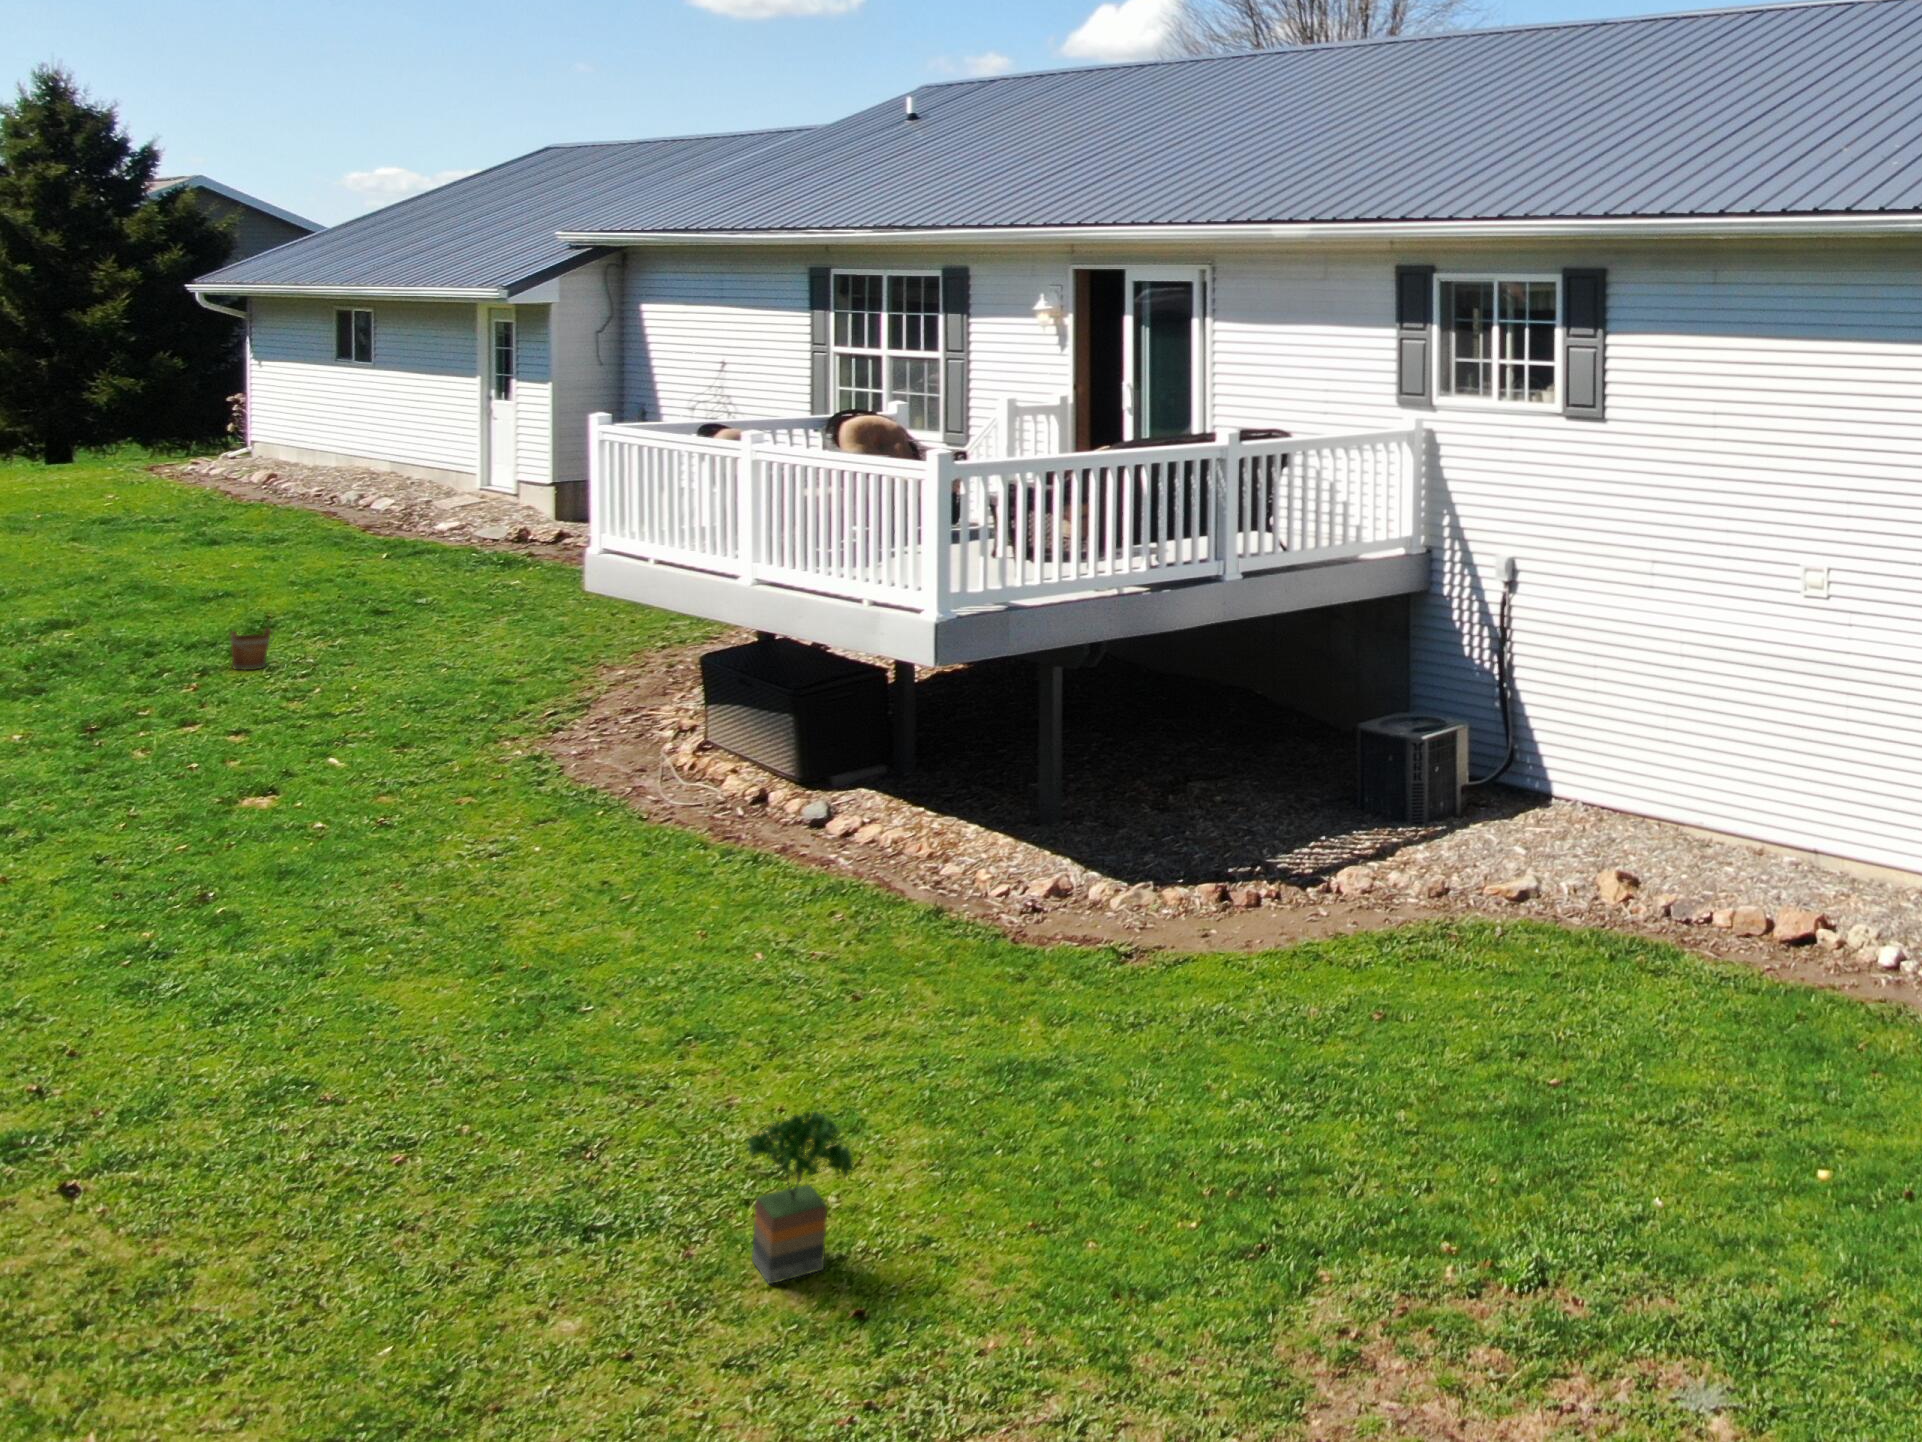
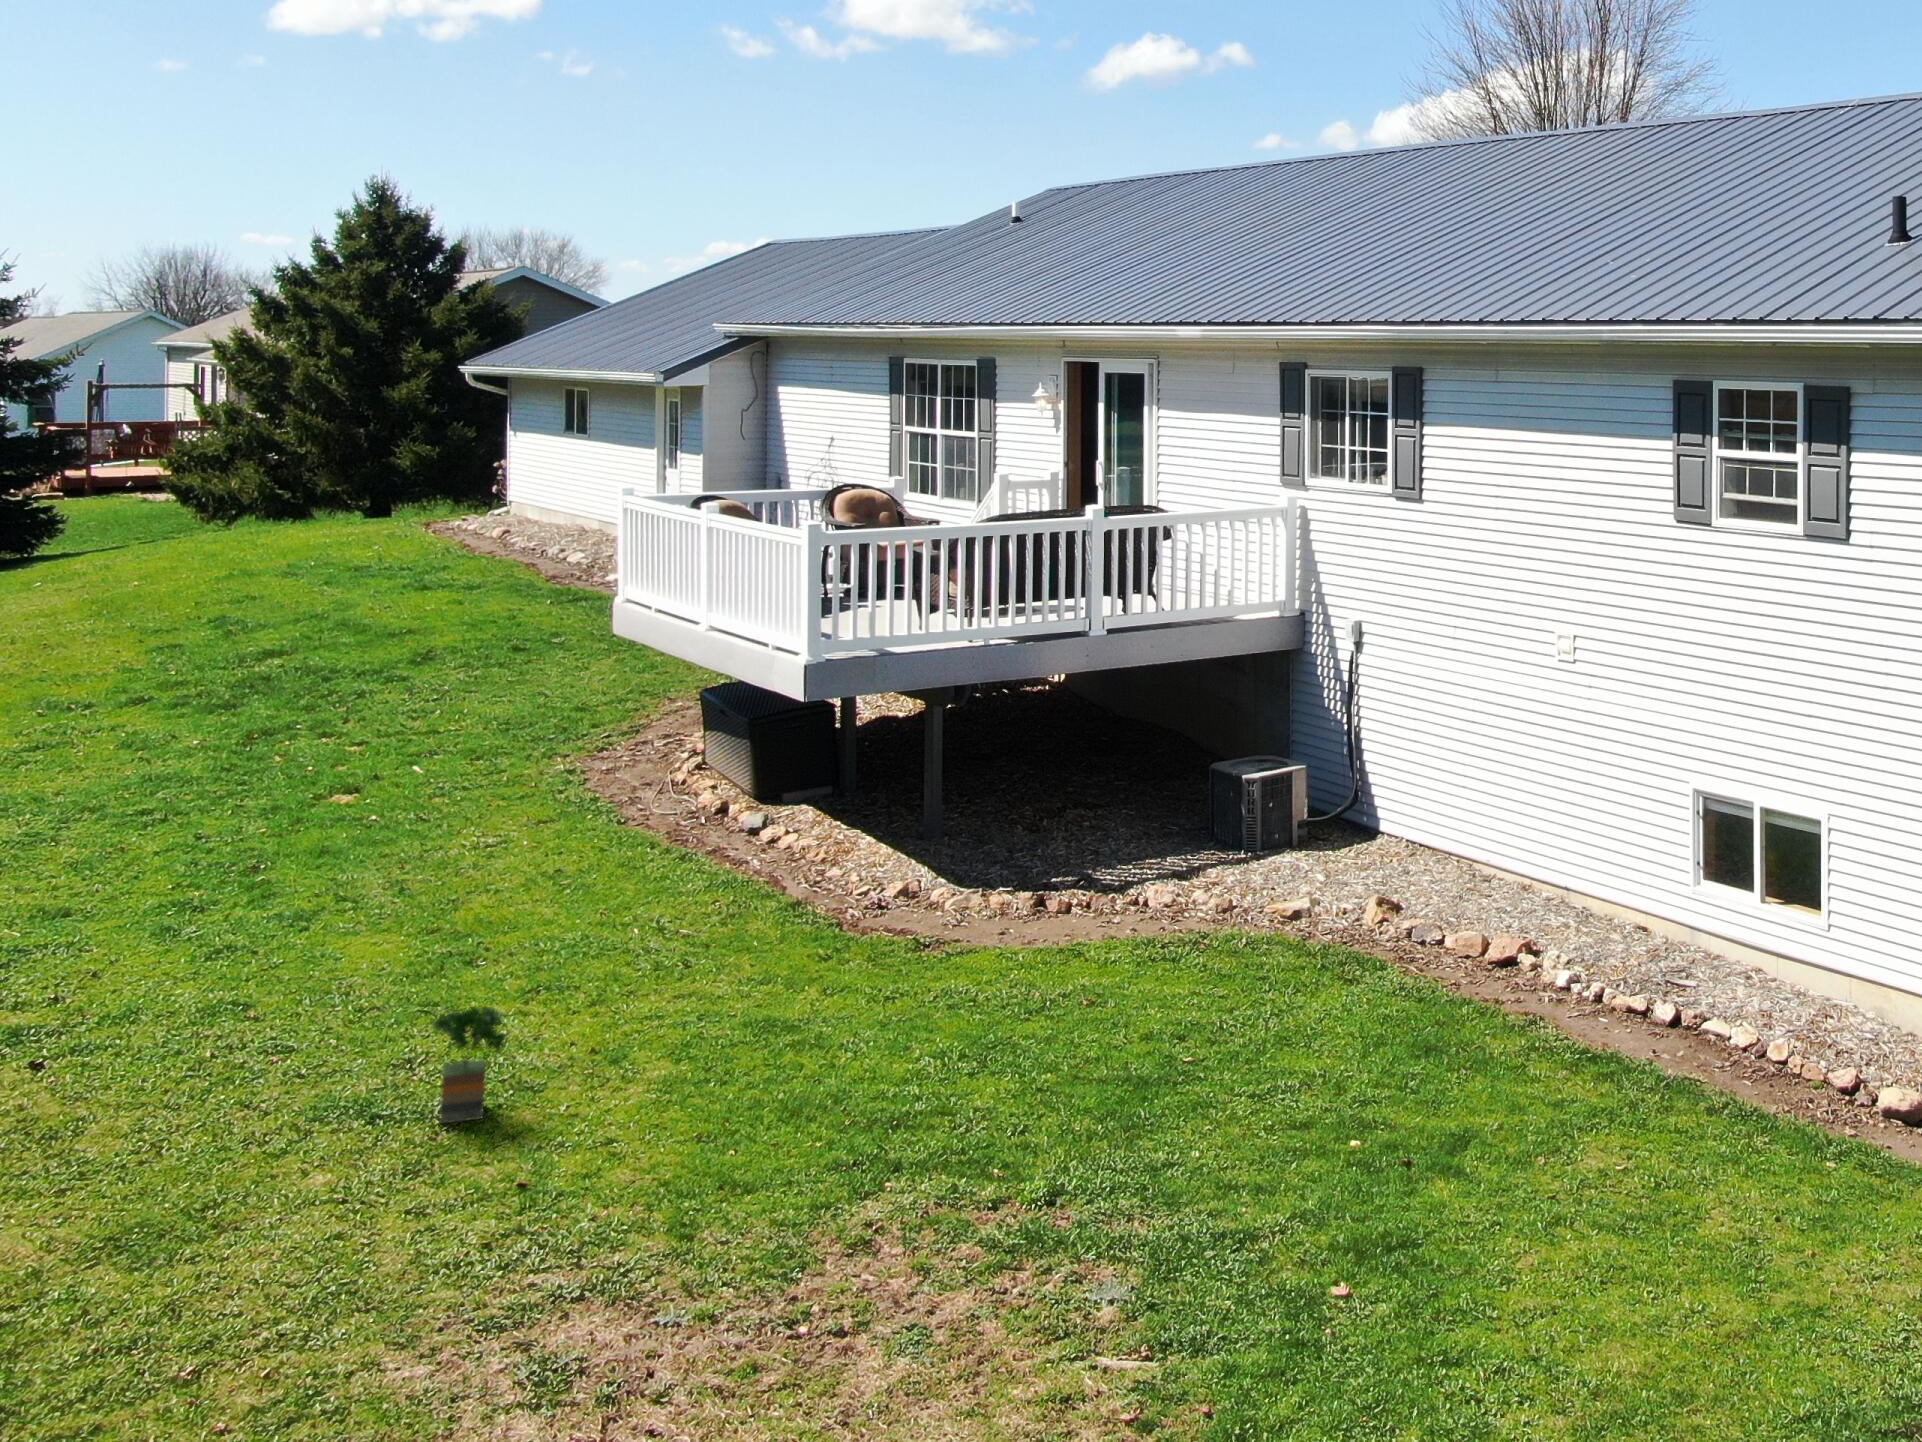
bucket: present [231,628,272,670] -> none [379,659,413,693]

